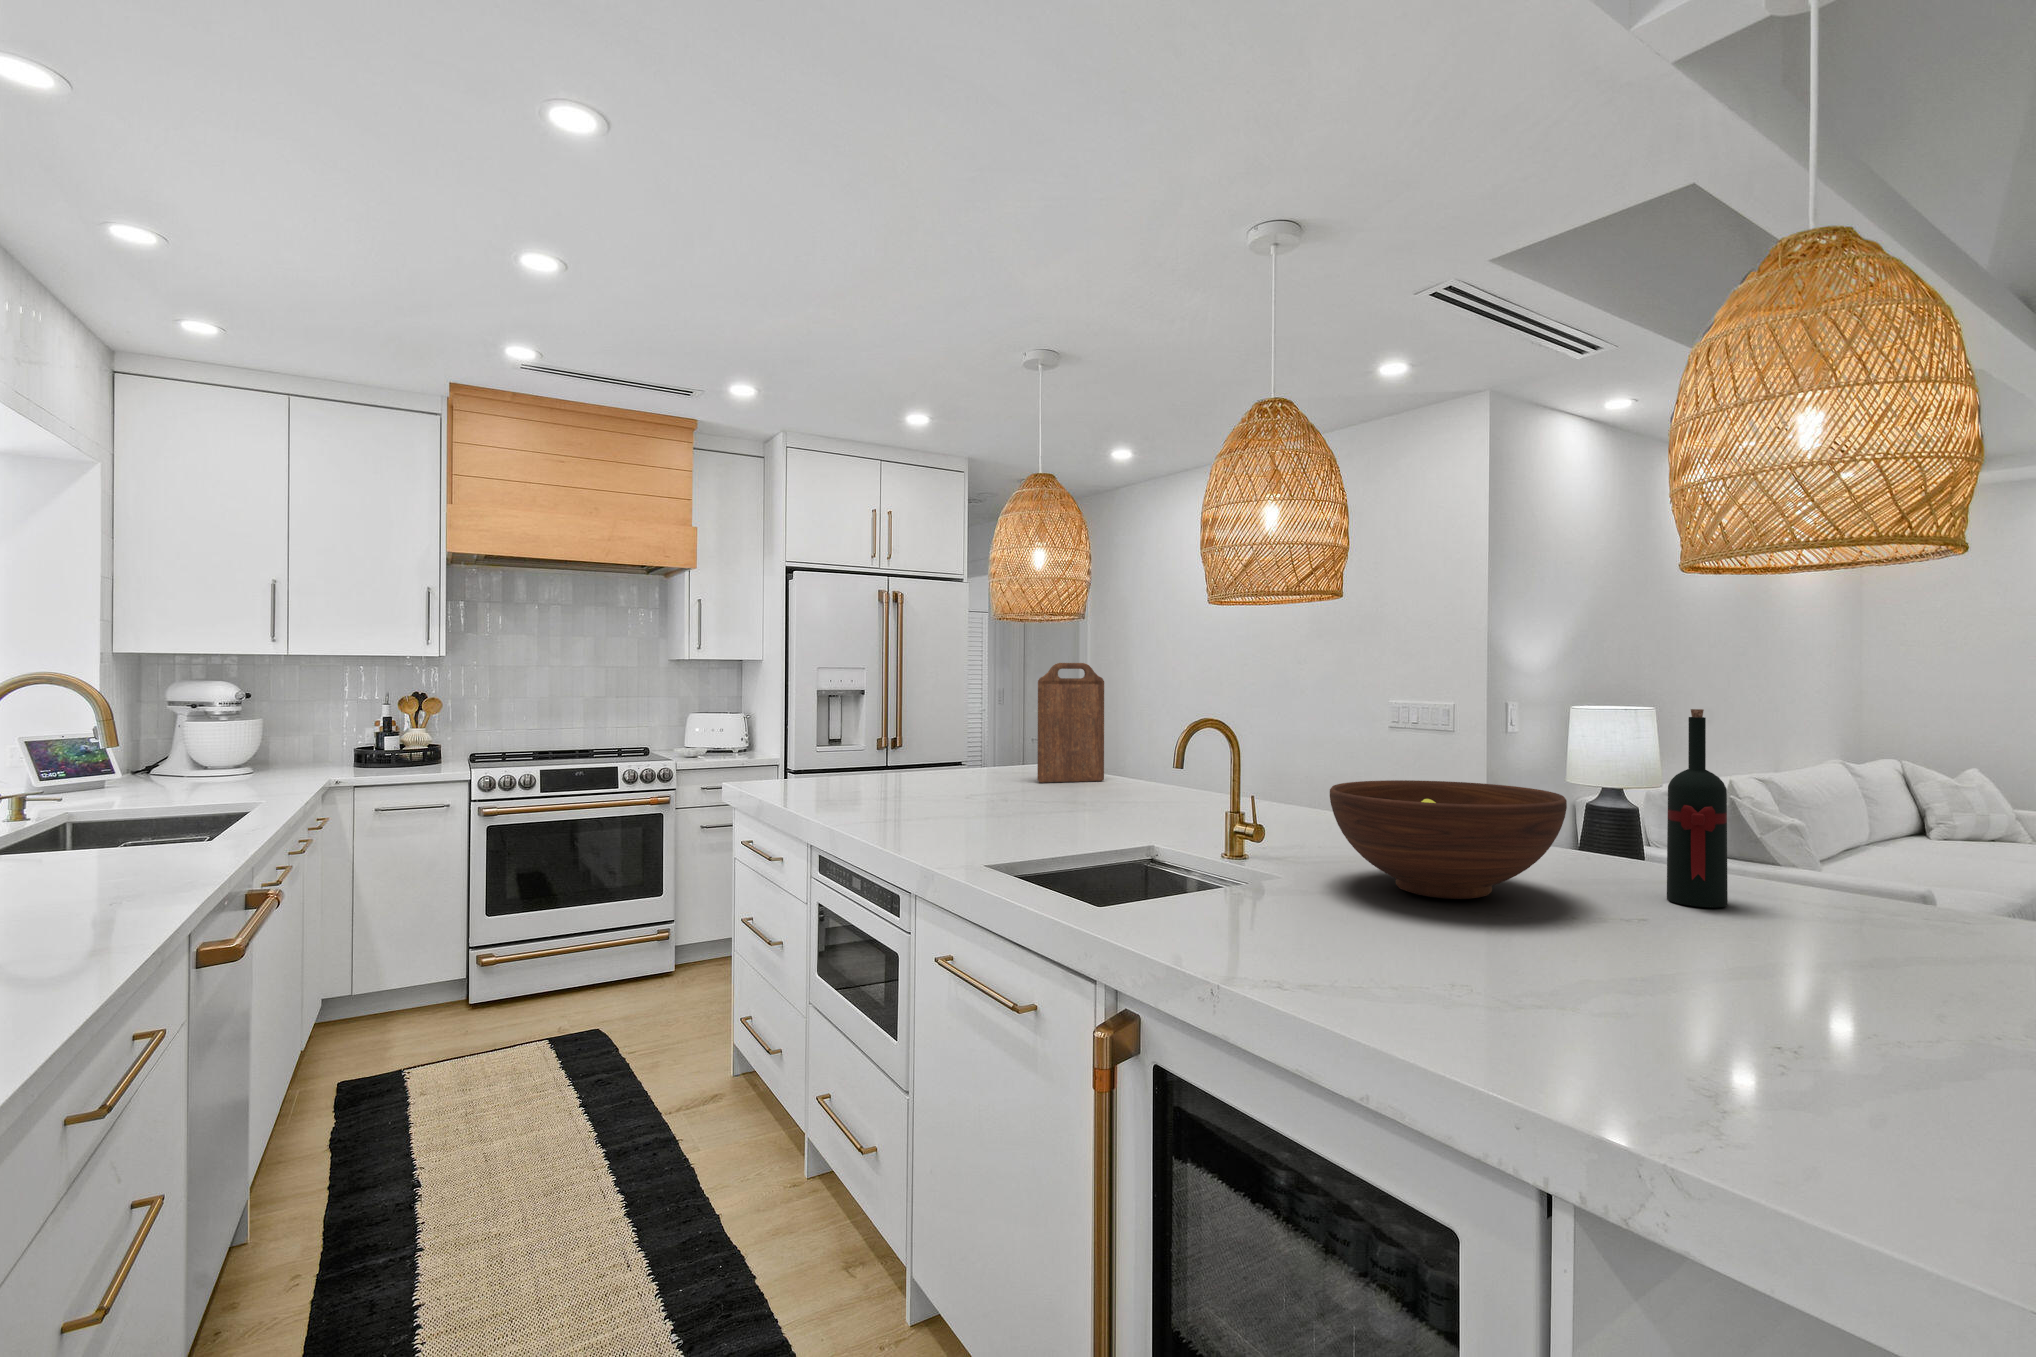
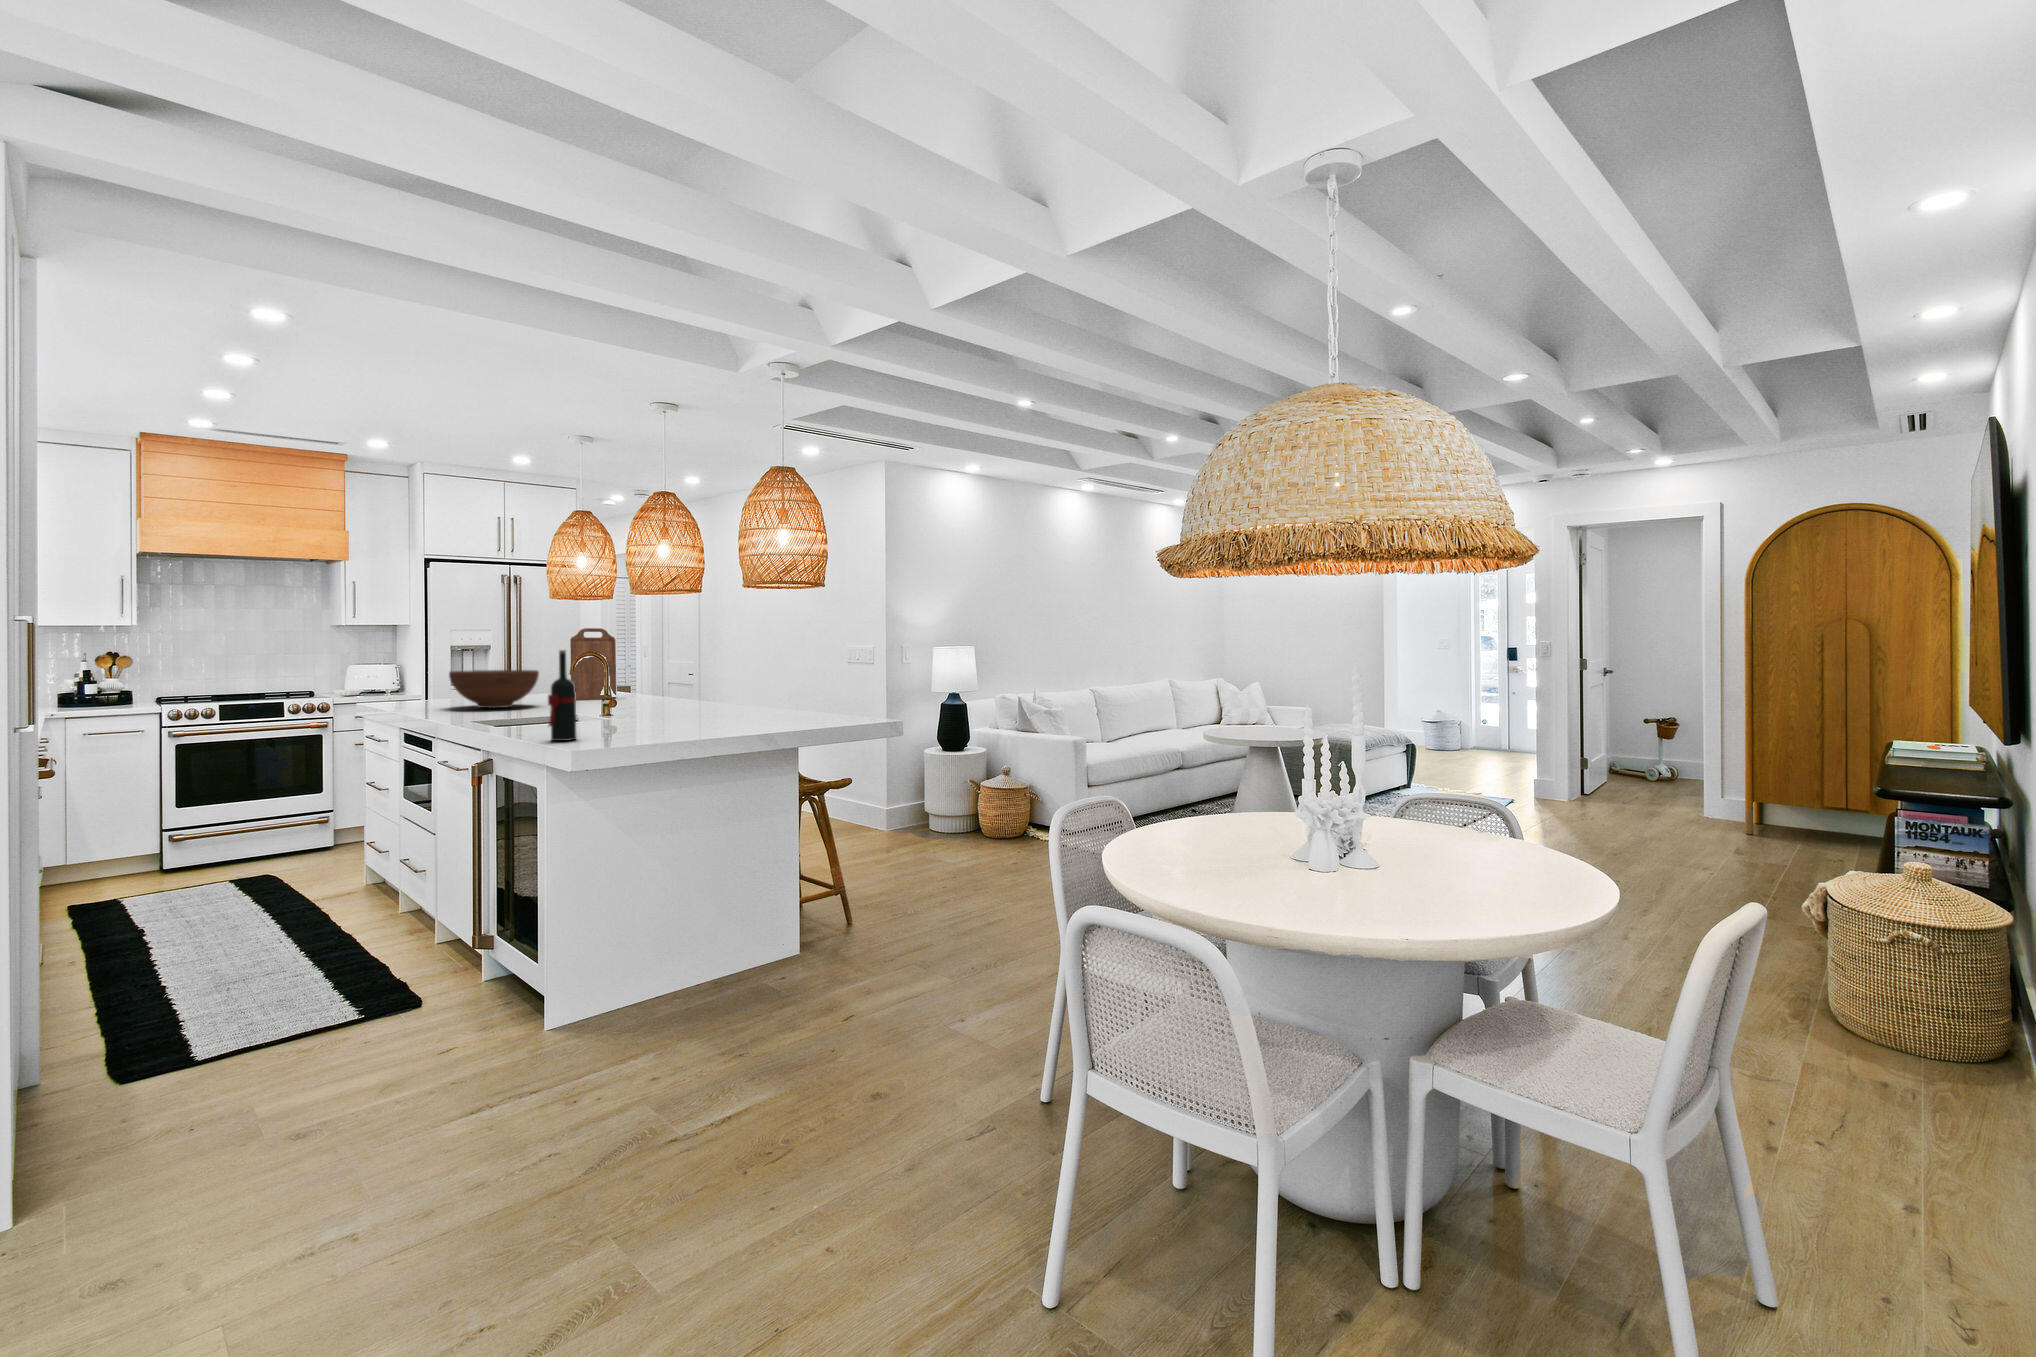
wine bottle: present [1667,709,1728,908] -> present [548,650,577,741]
fruit bowl: present [1330,780,1567,899] -> present [449,670,539,708]

